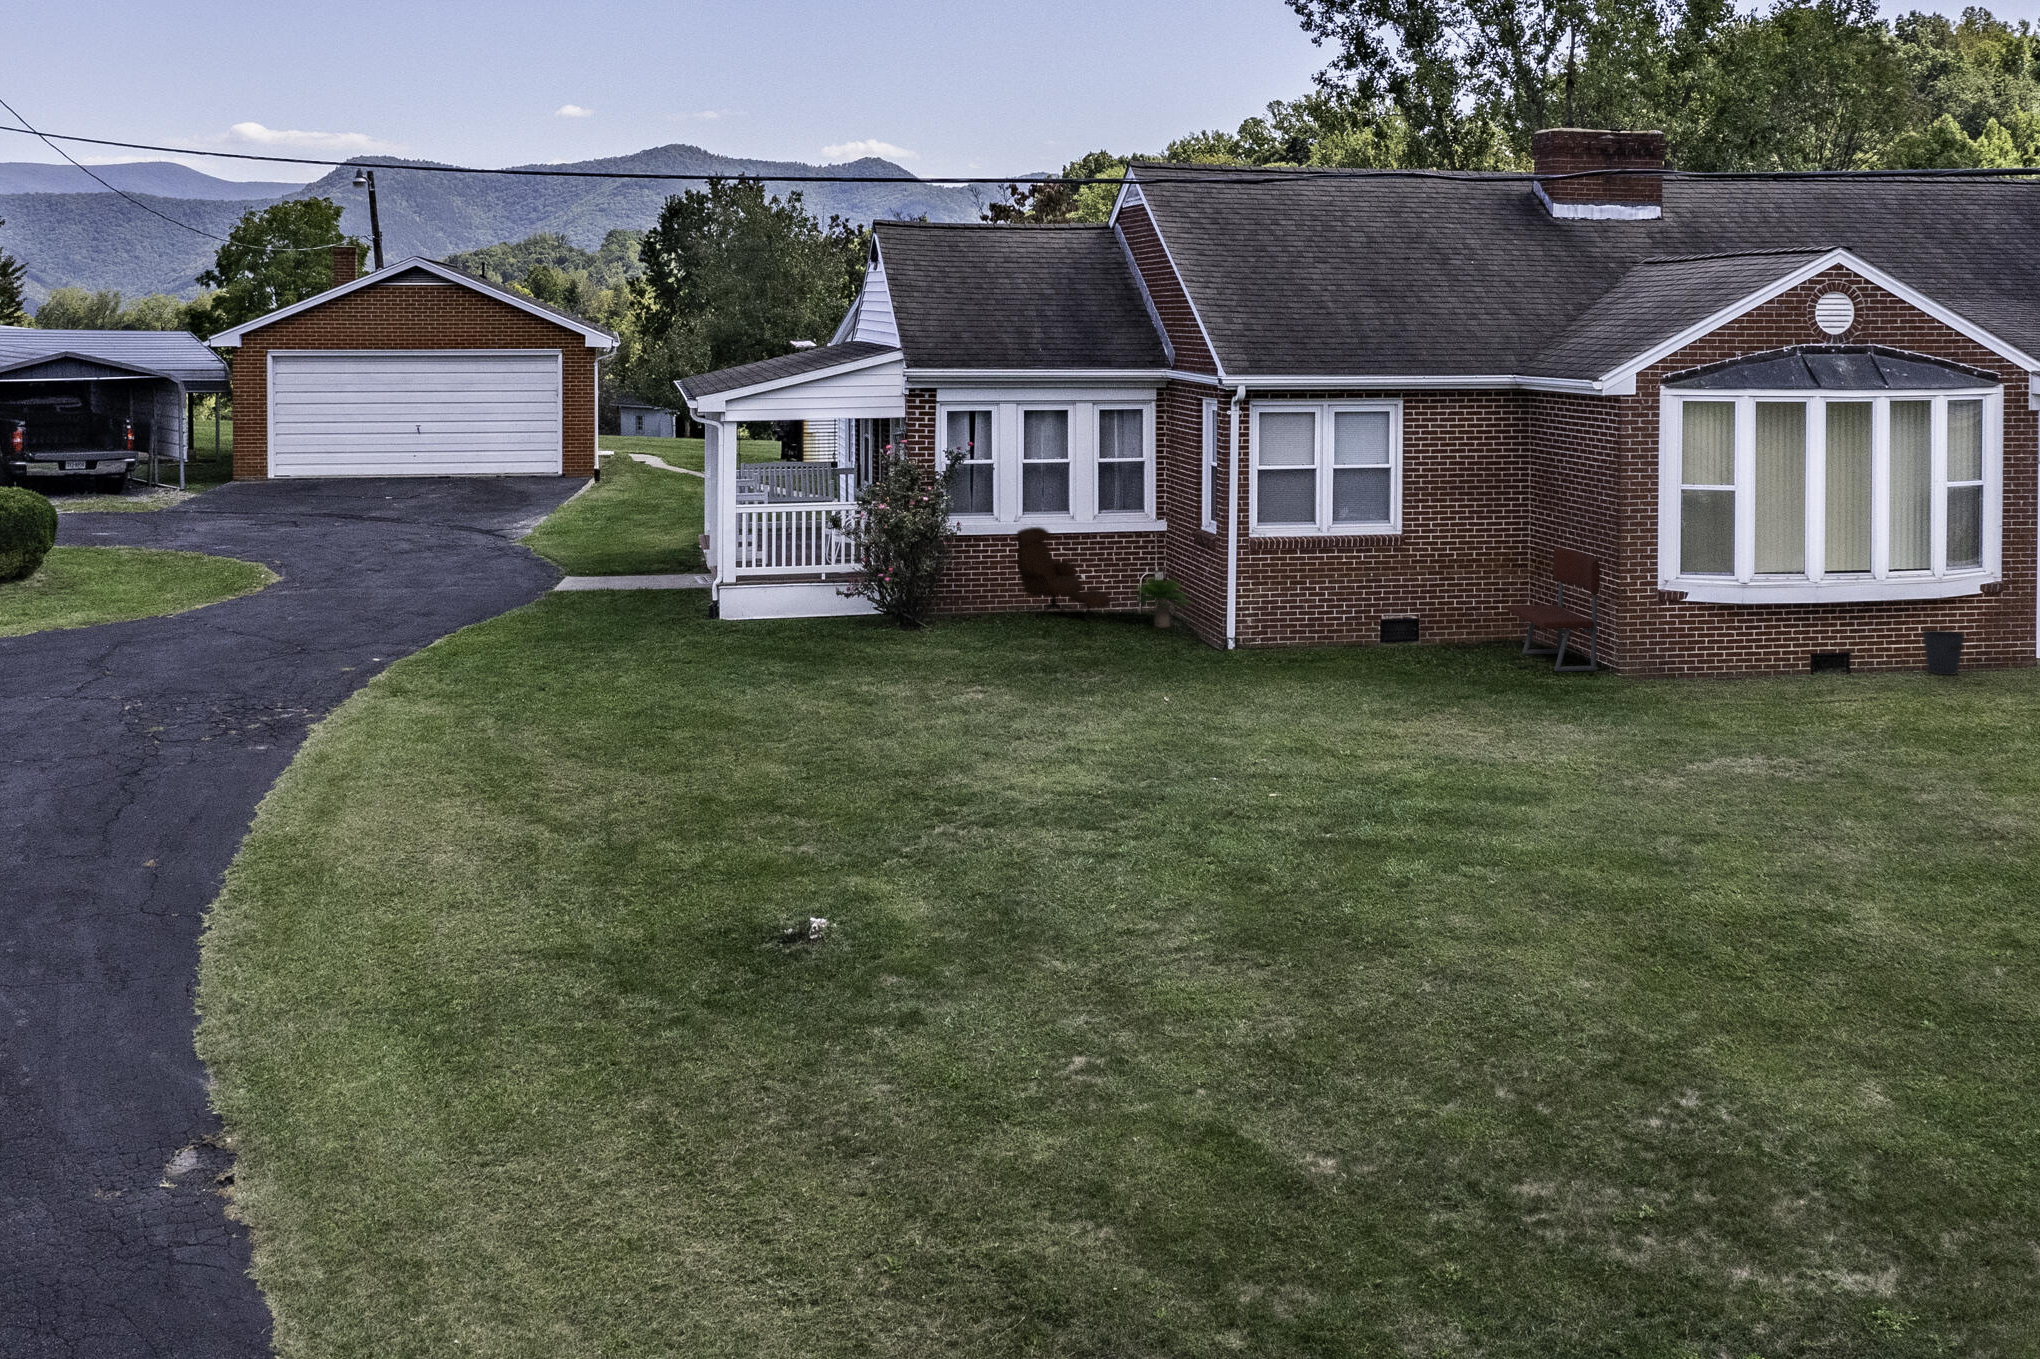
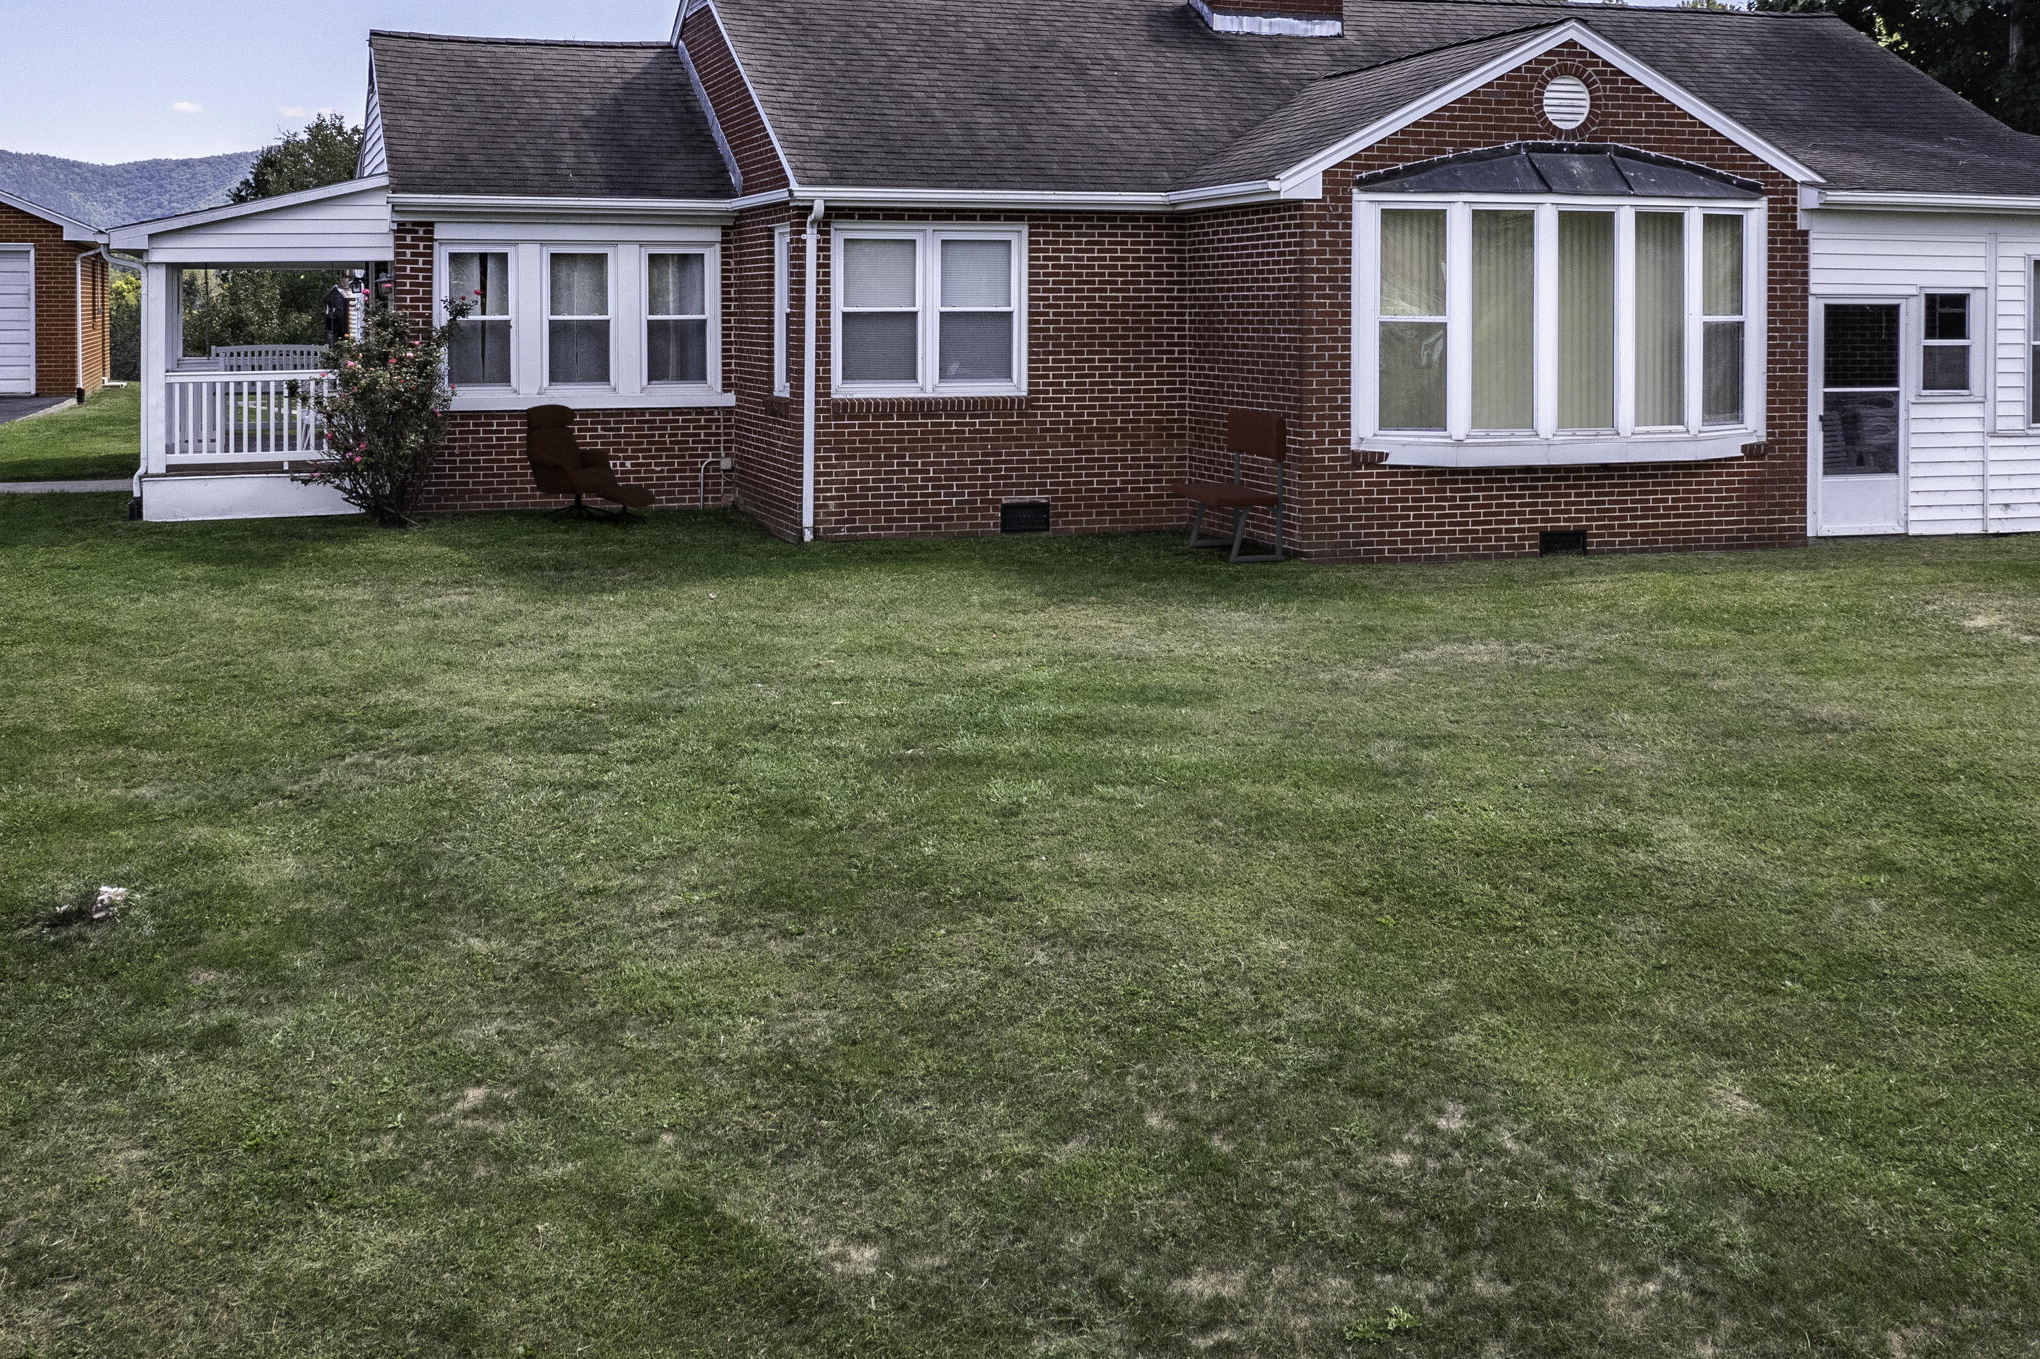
potted plant: present [1135,578,1189,627] -> none [680,461,764,529]
bucket: present [1922,630,1965,675] -> none [1678,502,1730,555]

